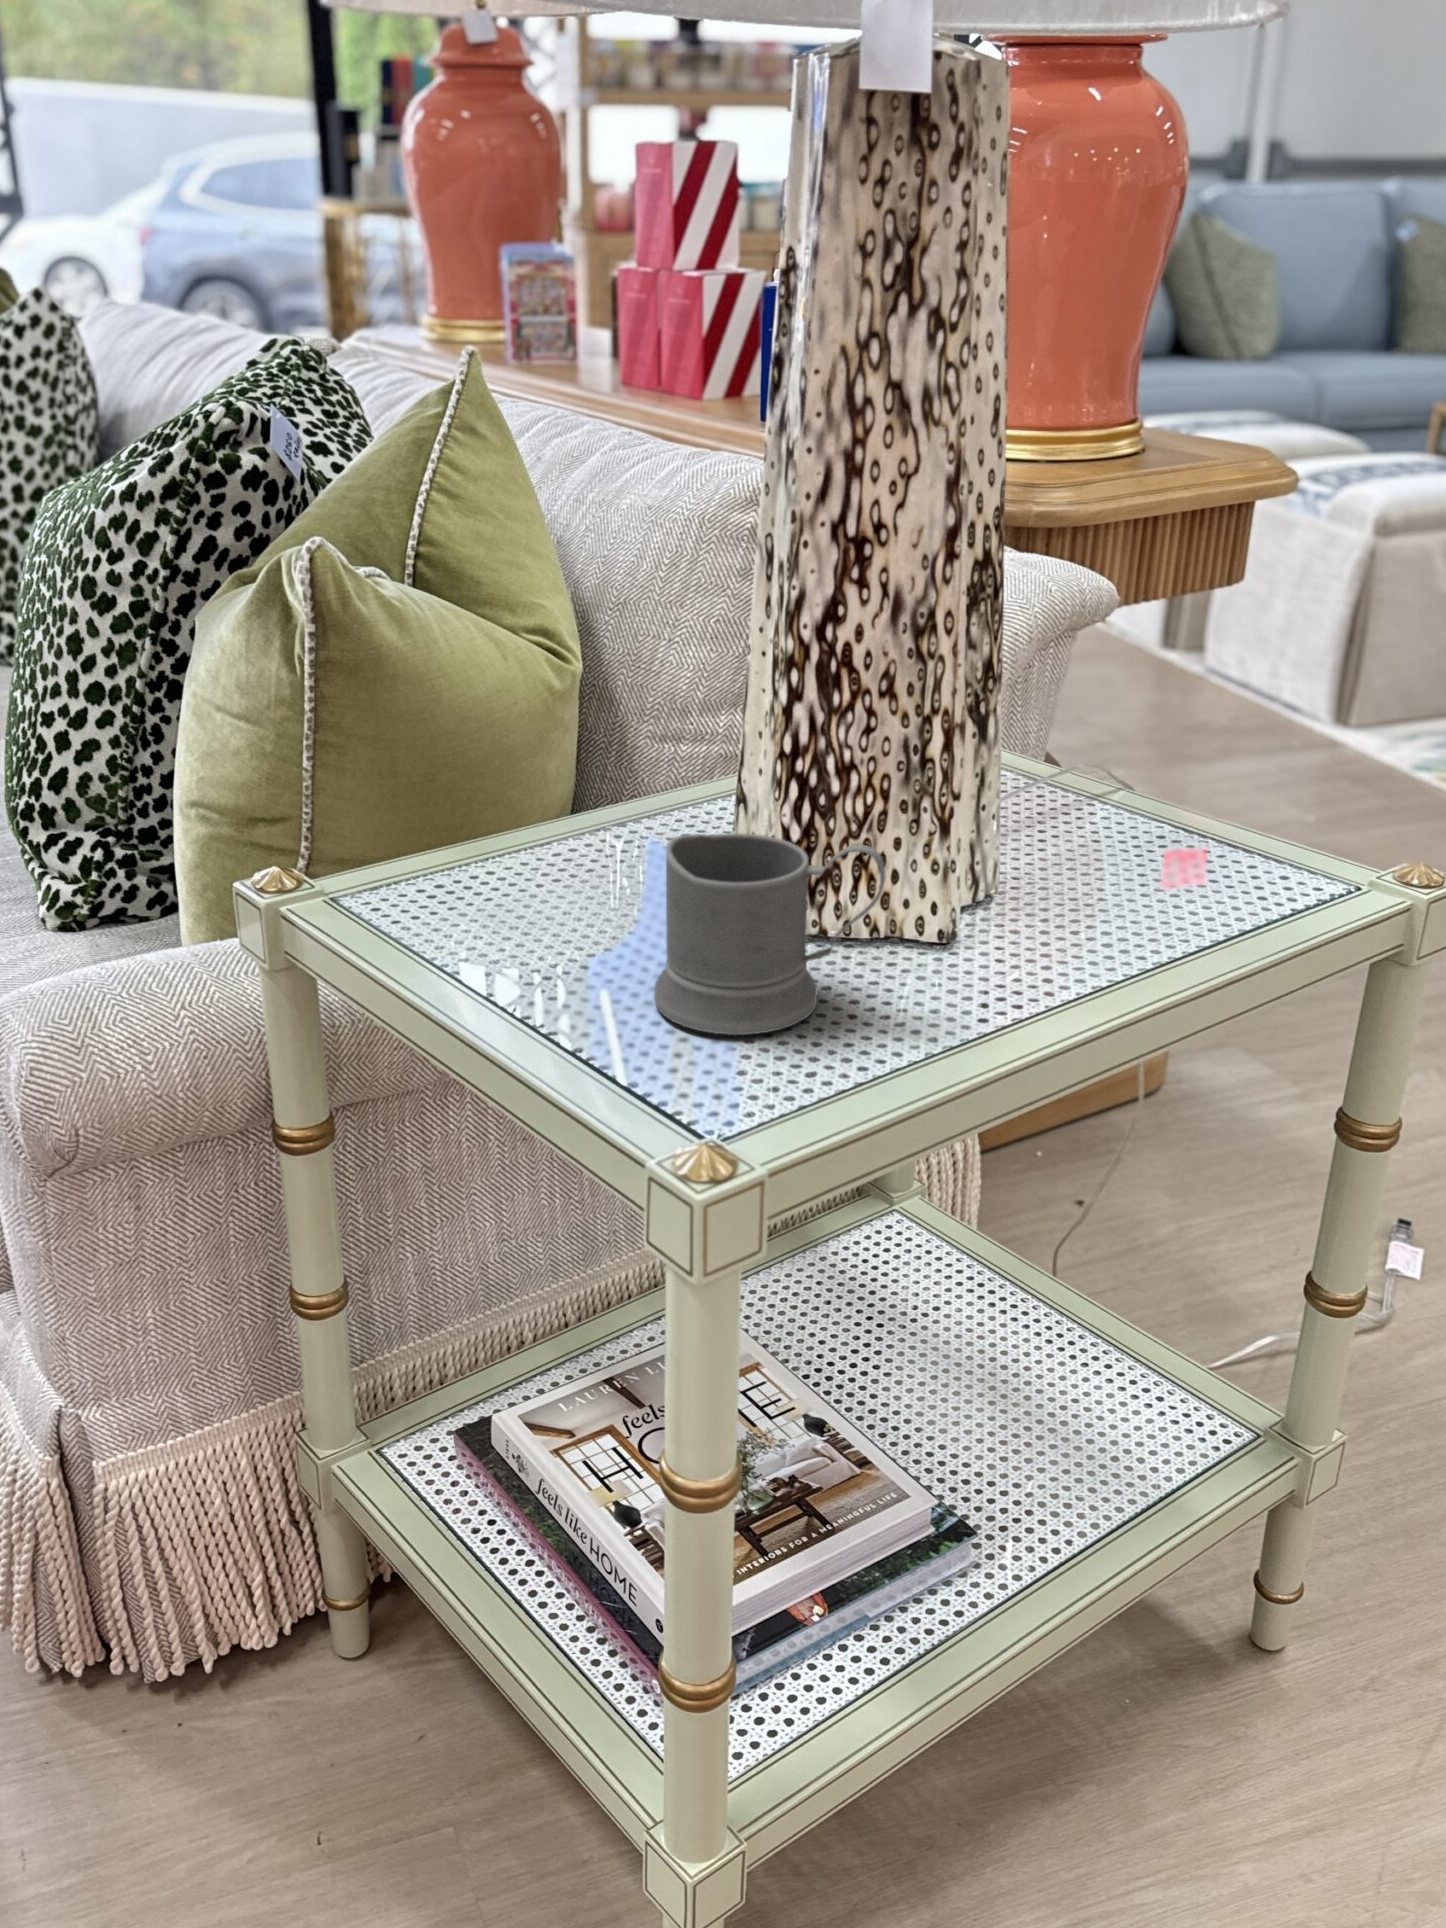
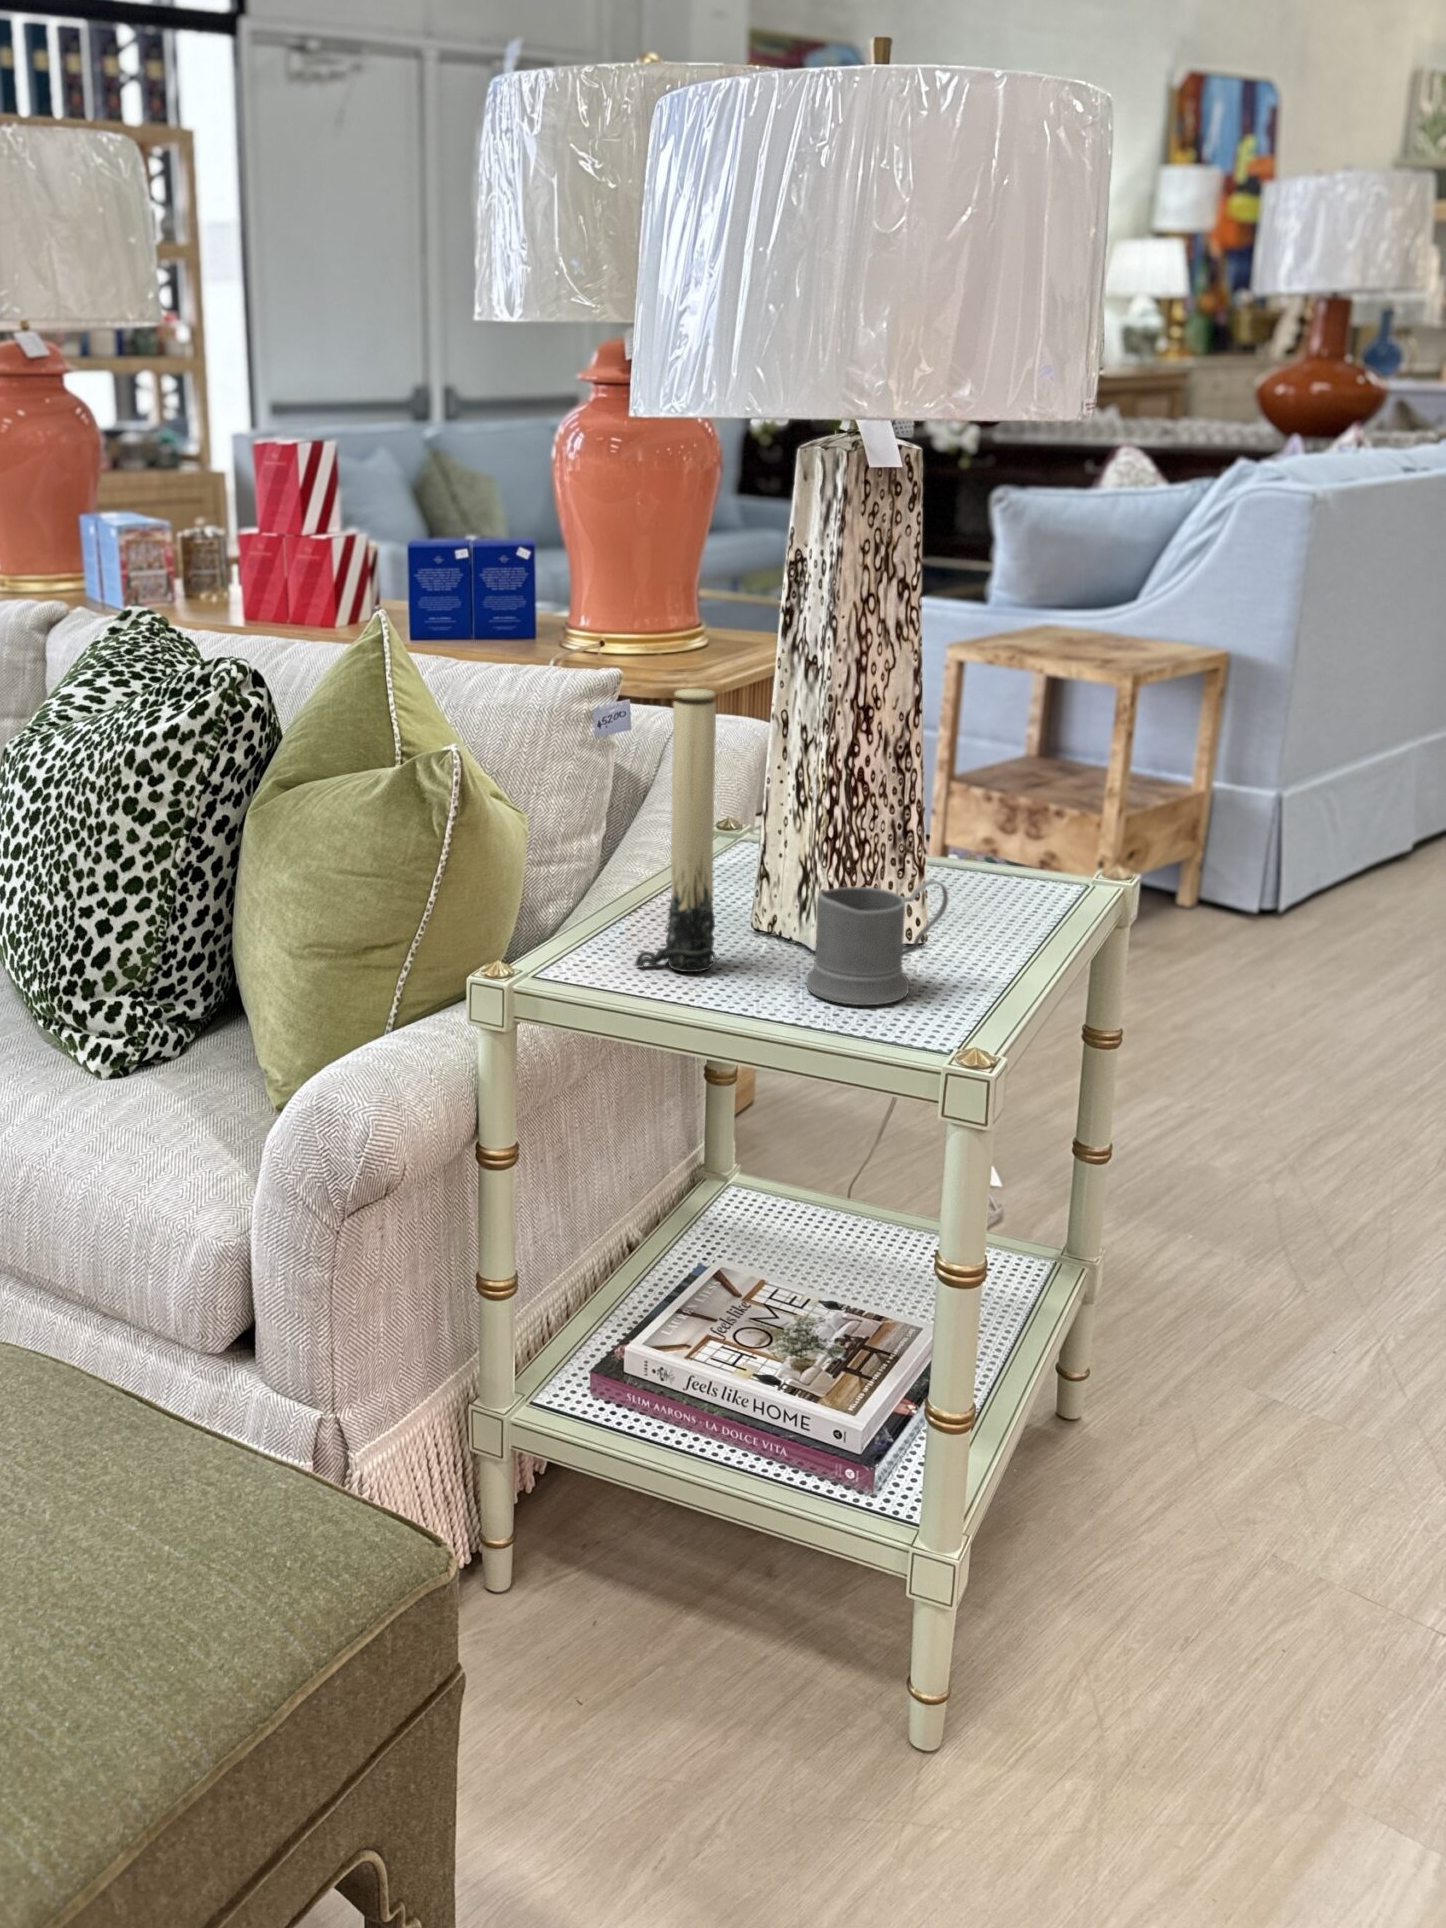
candle: none [482,477,591,929] -> present [635,689,716,972]

